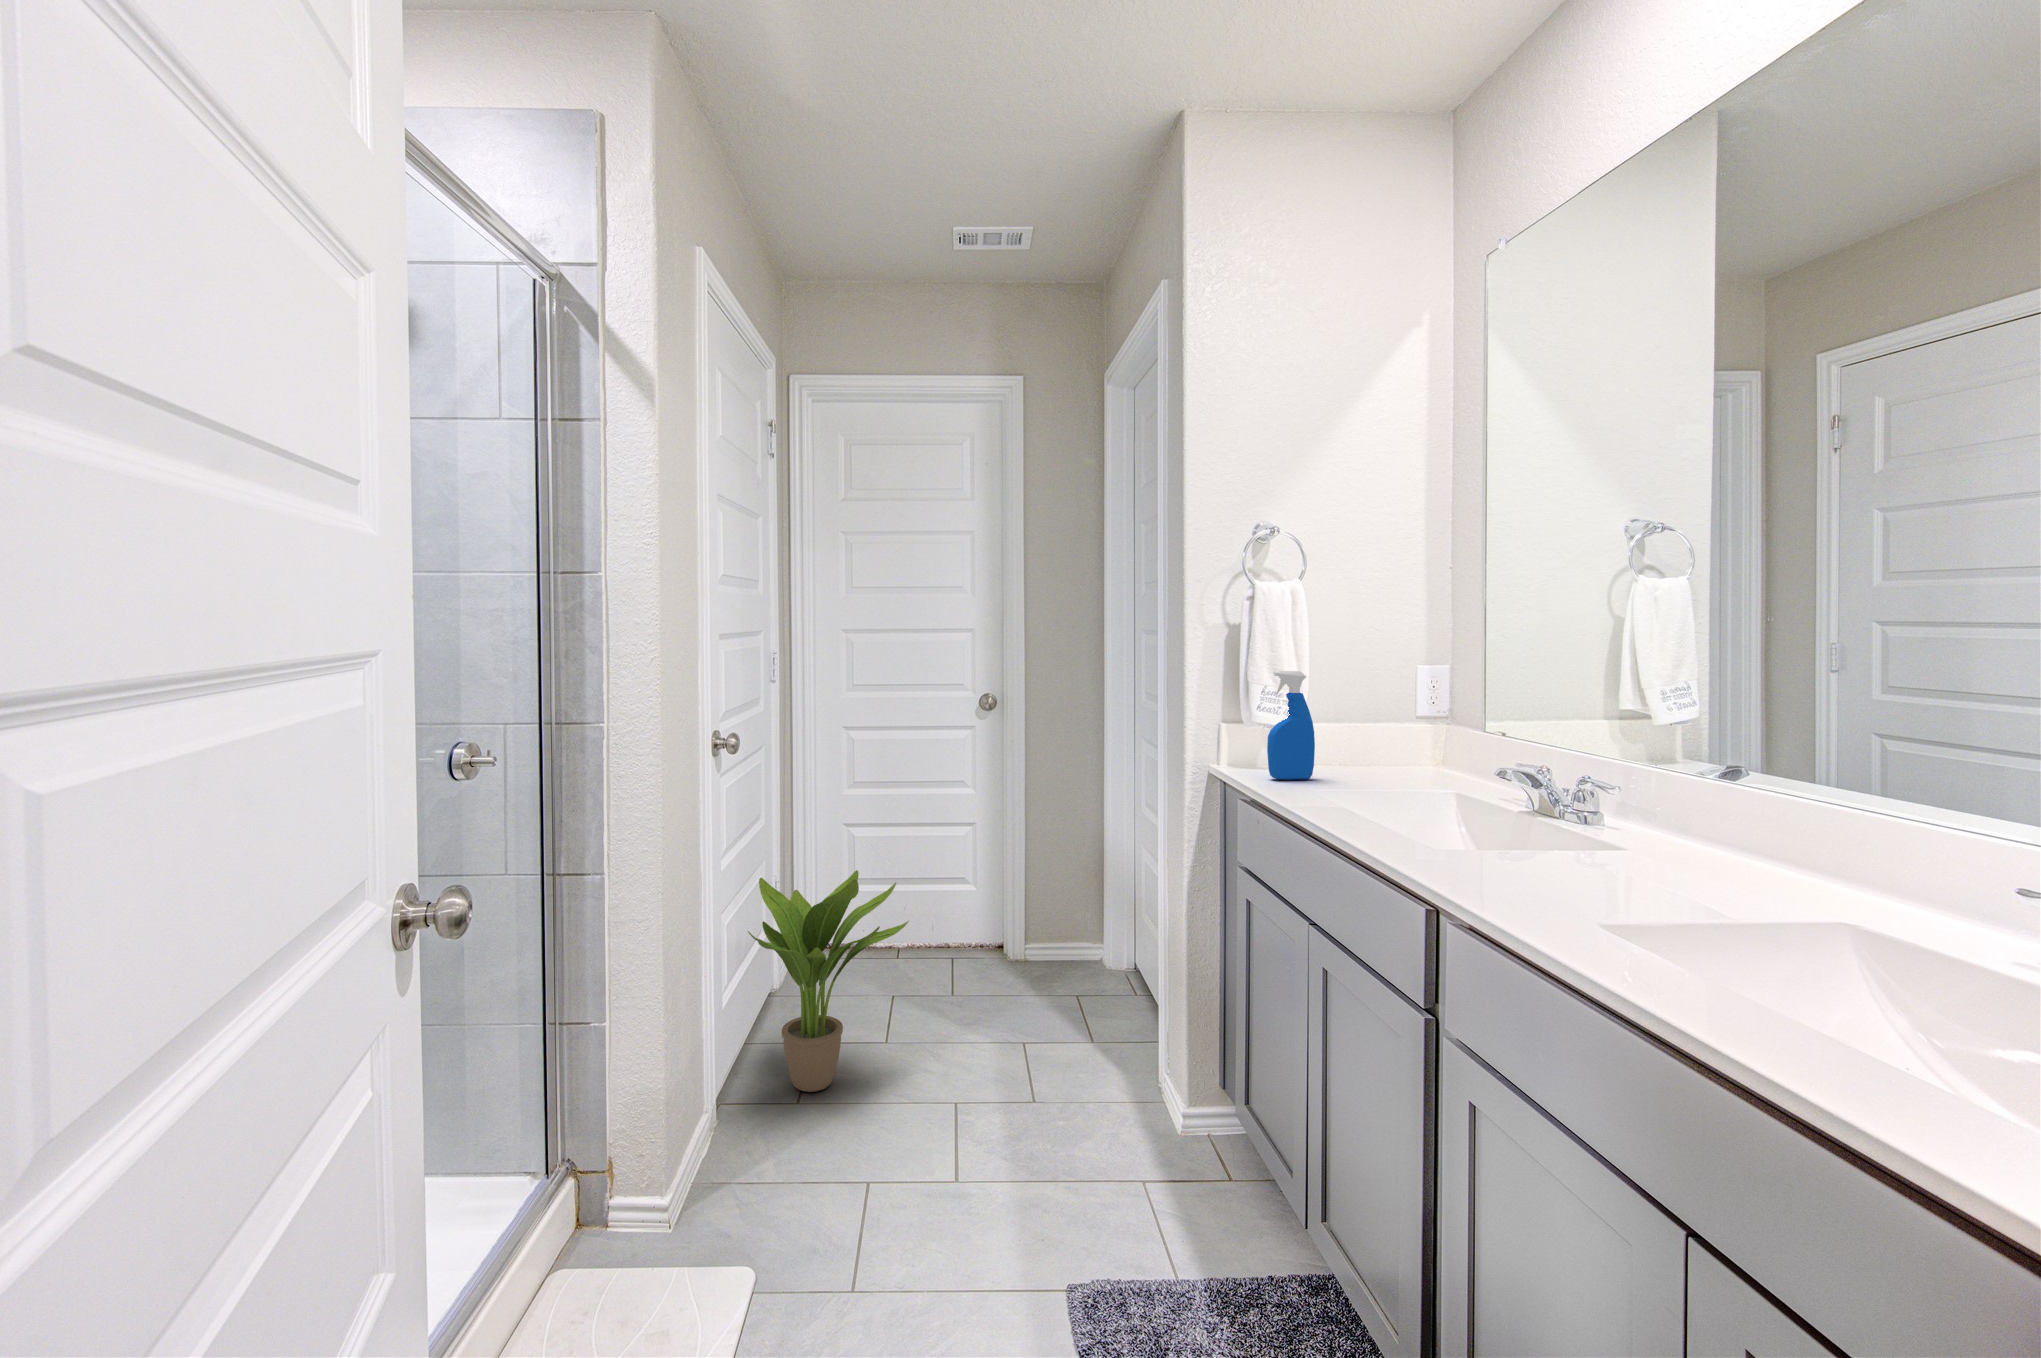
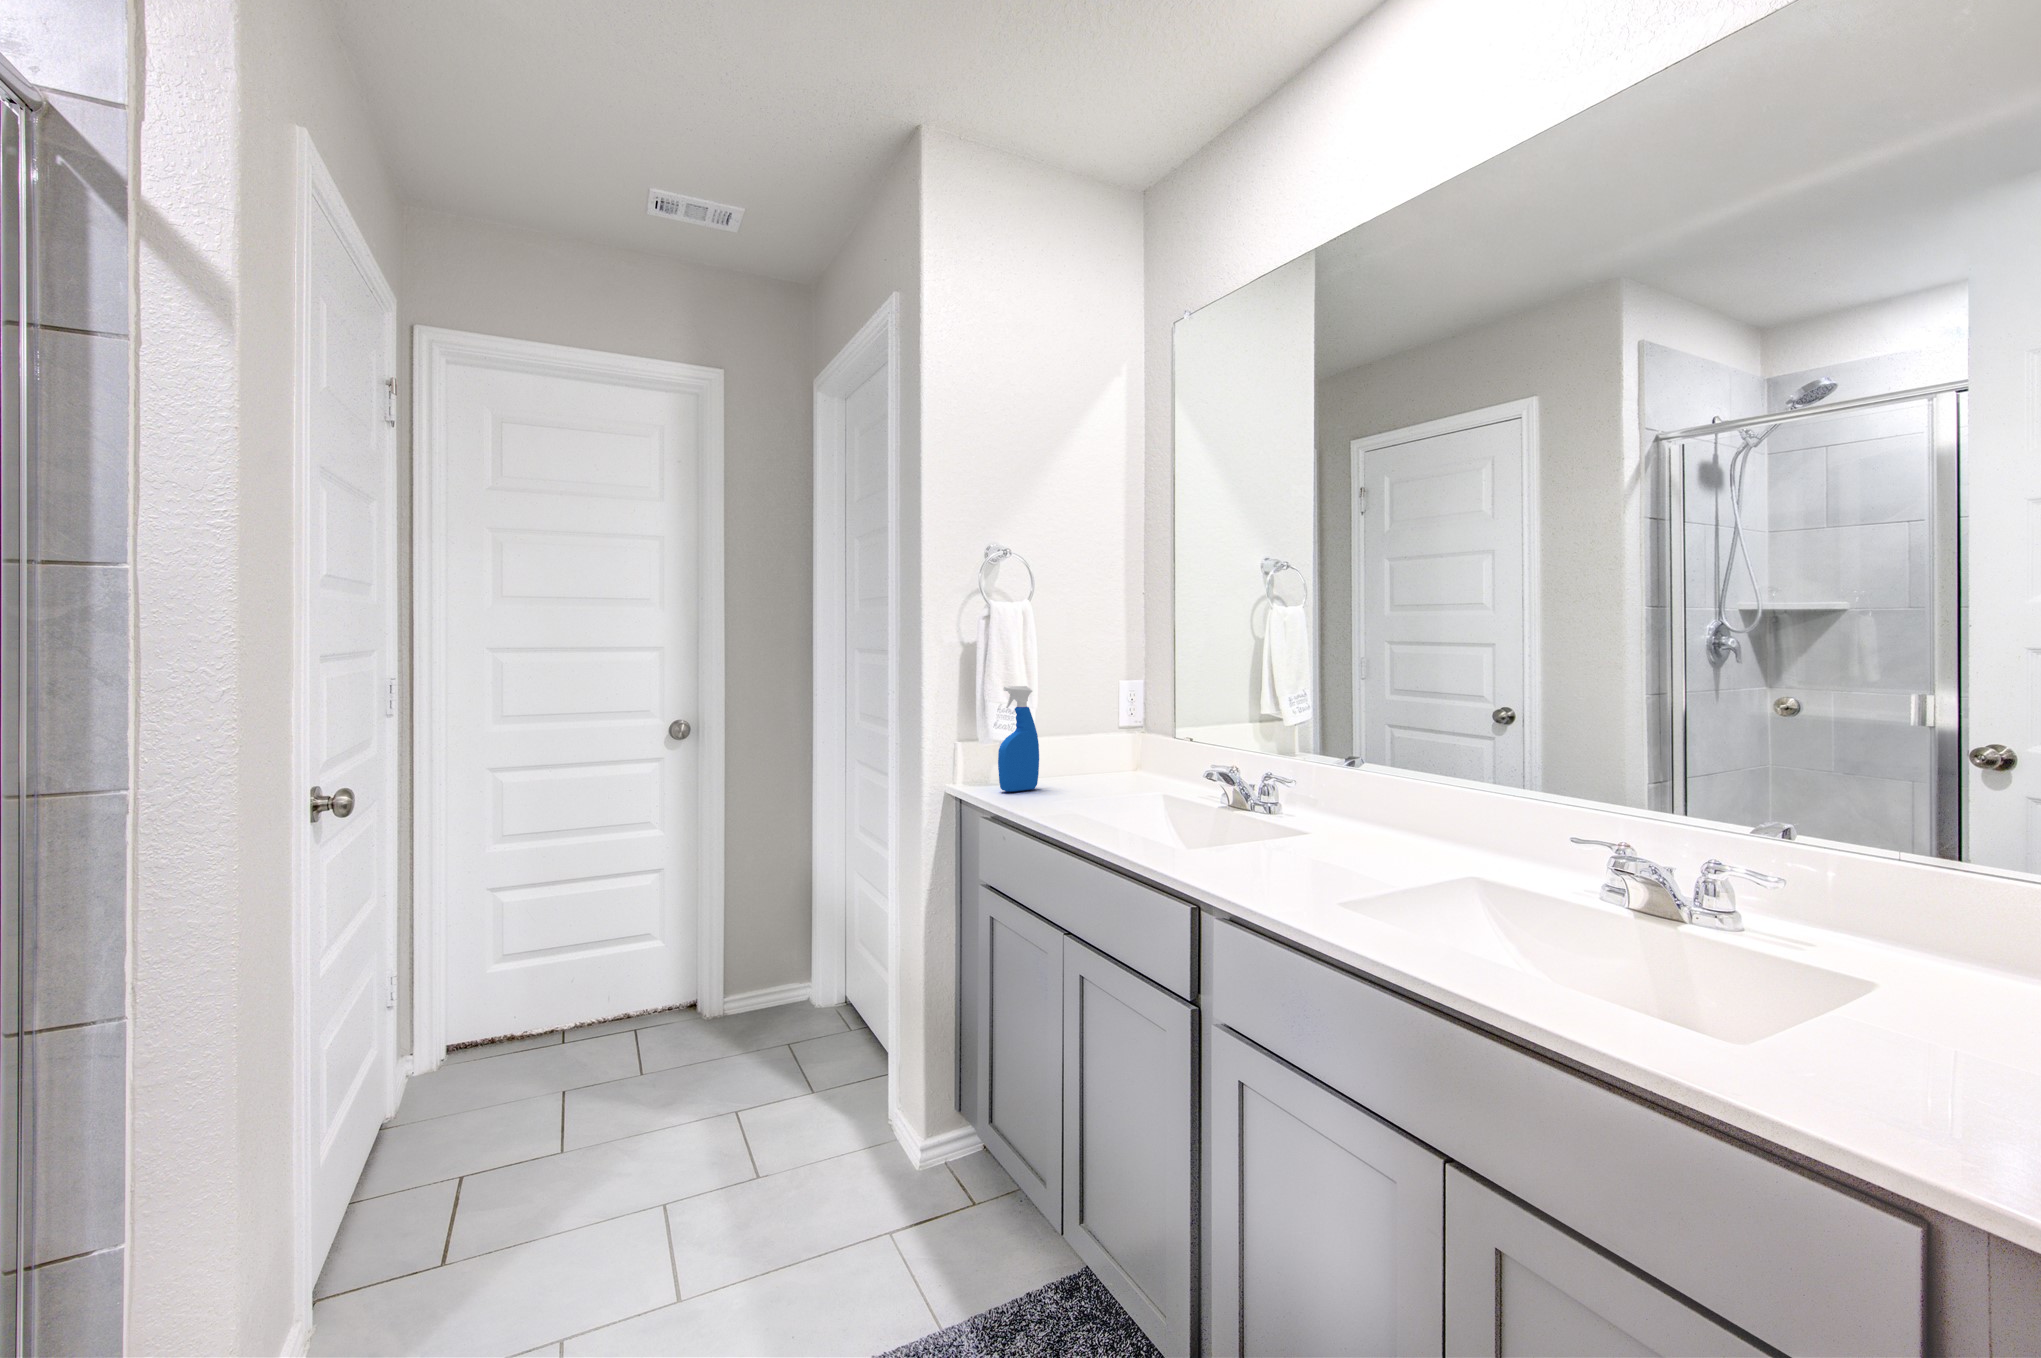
potted plant: present [748,870,909,1092] -> none [368,935,597,1228]

